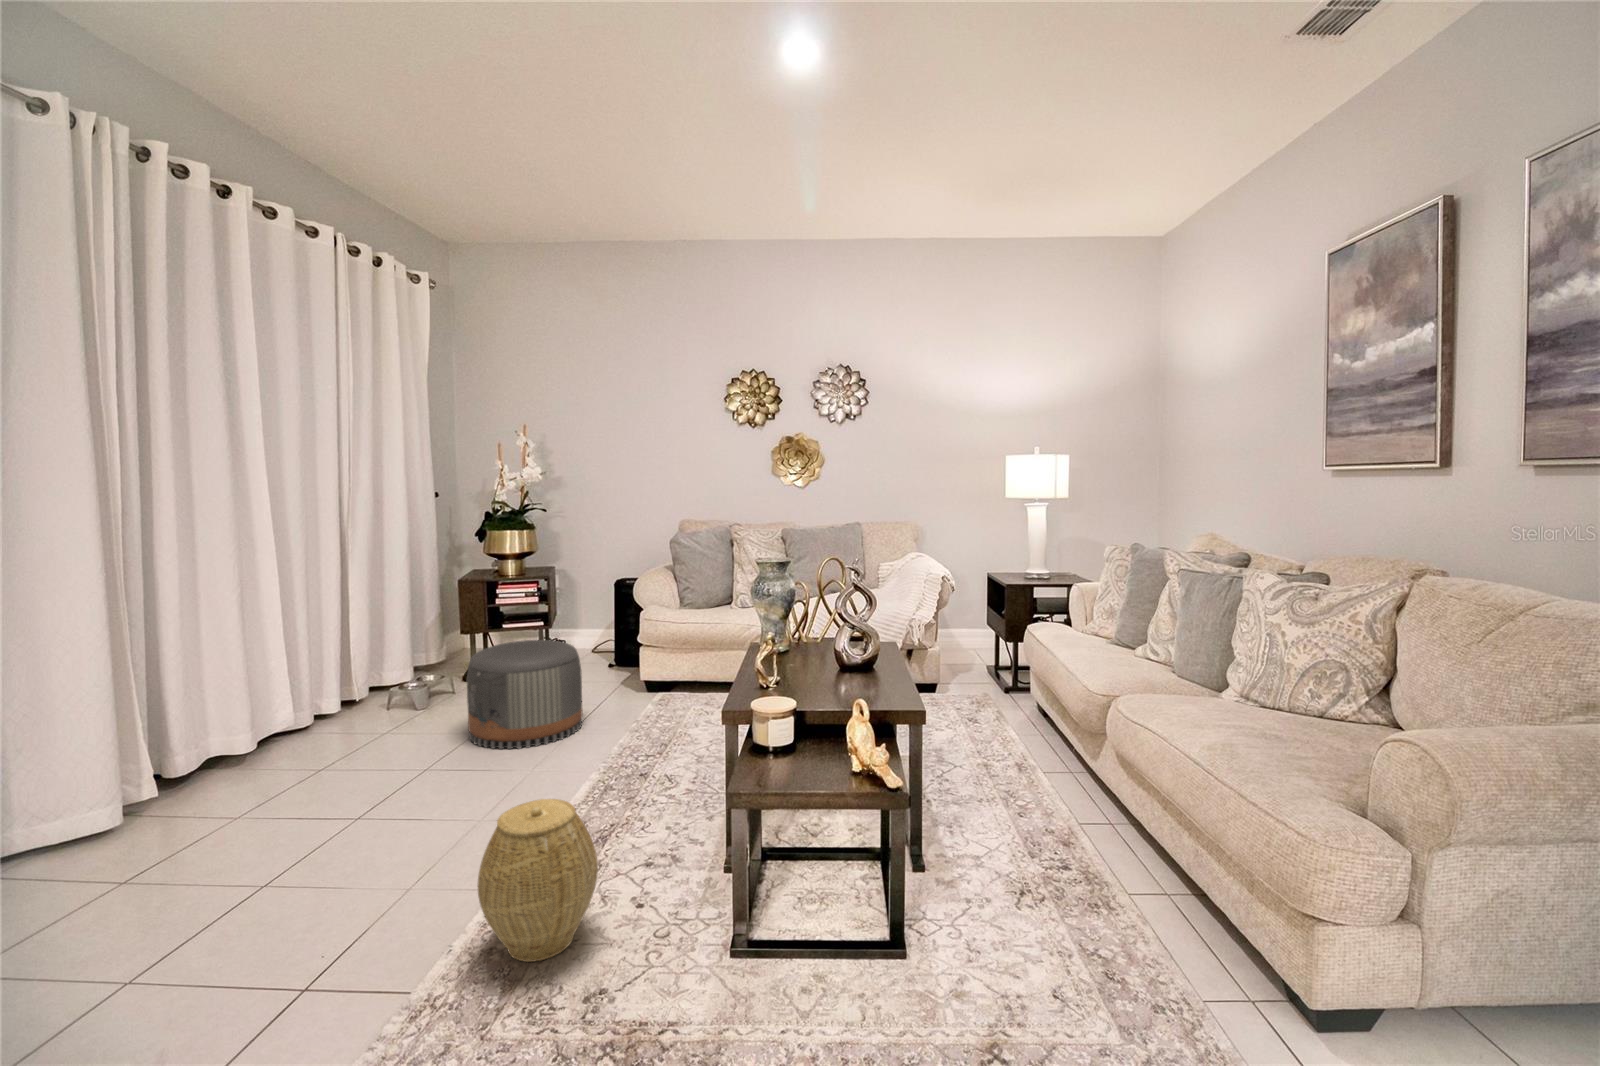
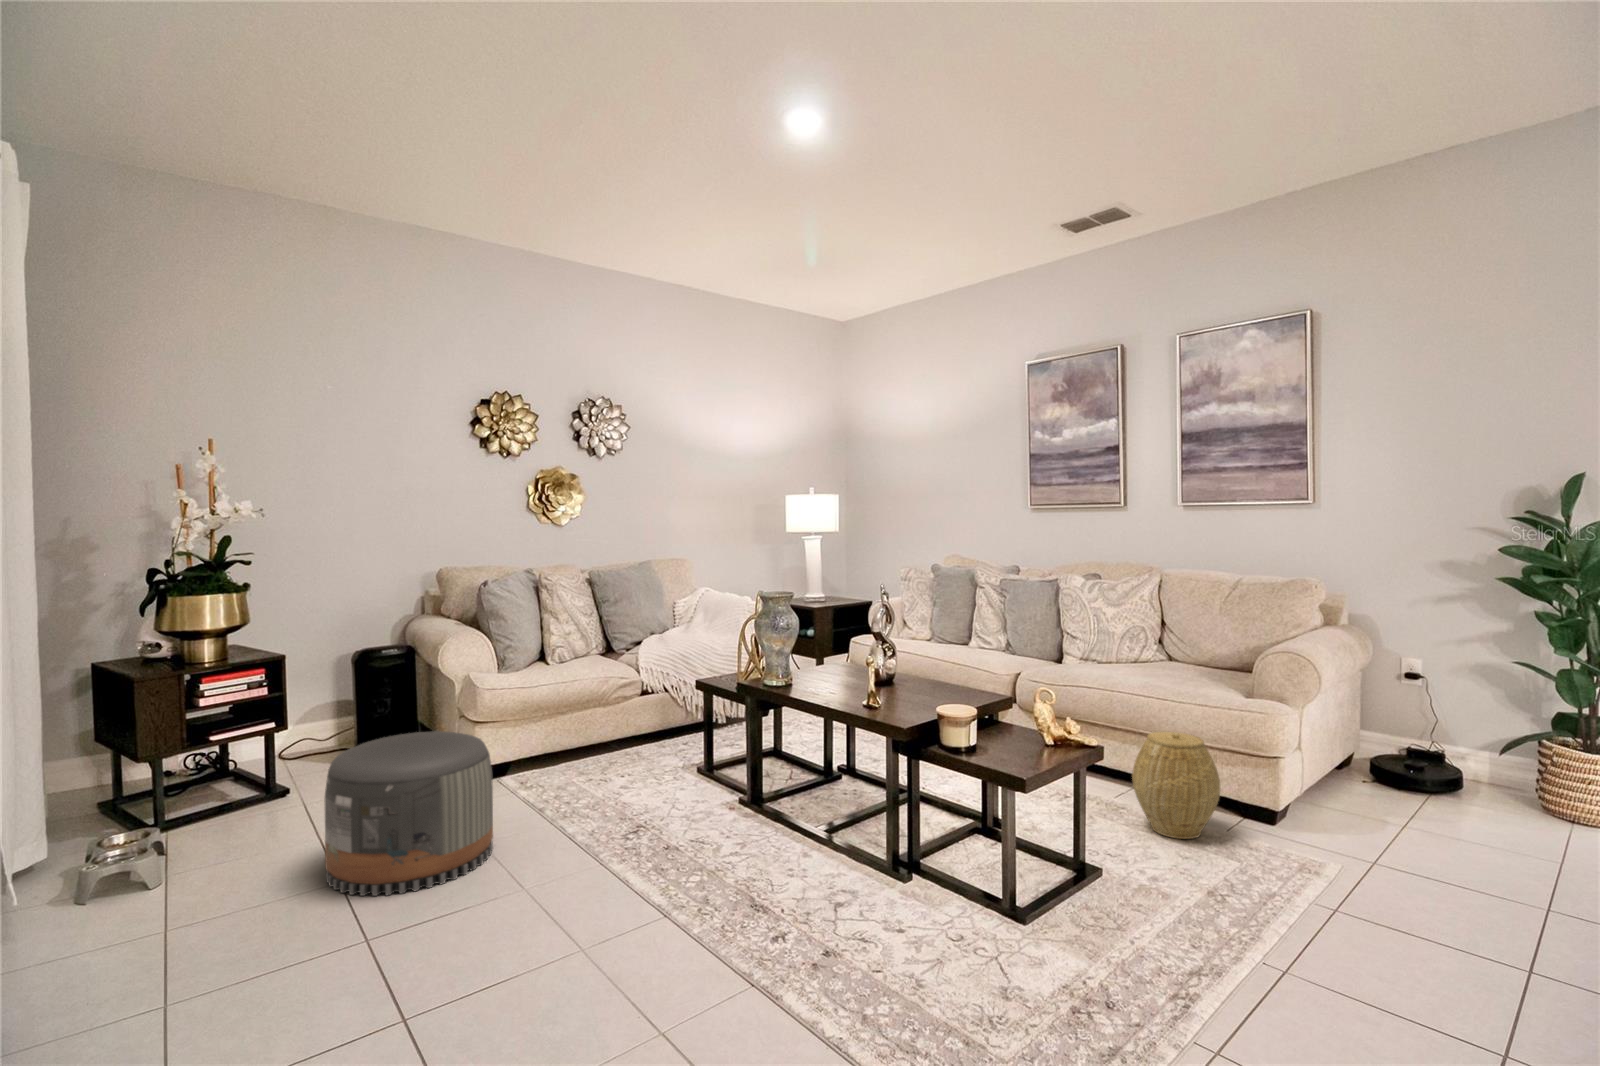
woven basket: present [478,799,598,962] -> present [1132,732,1220,839]

